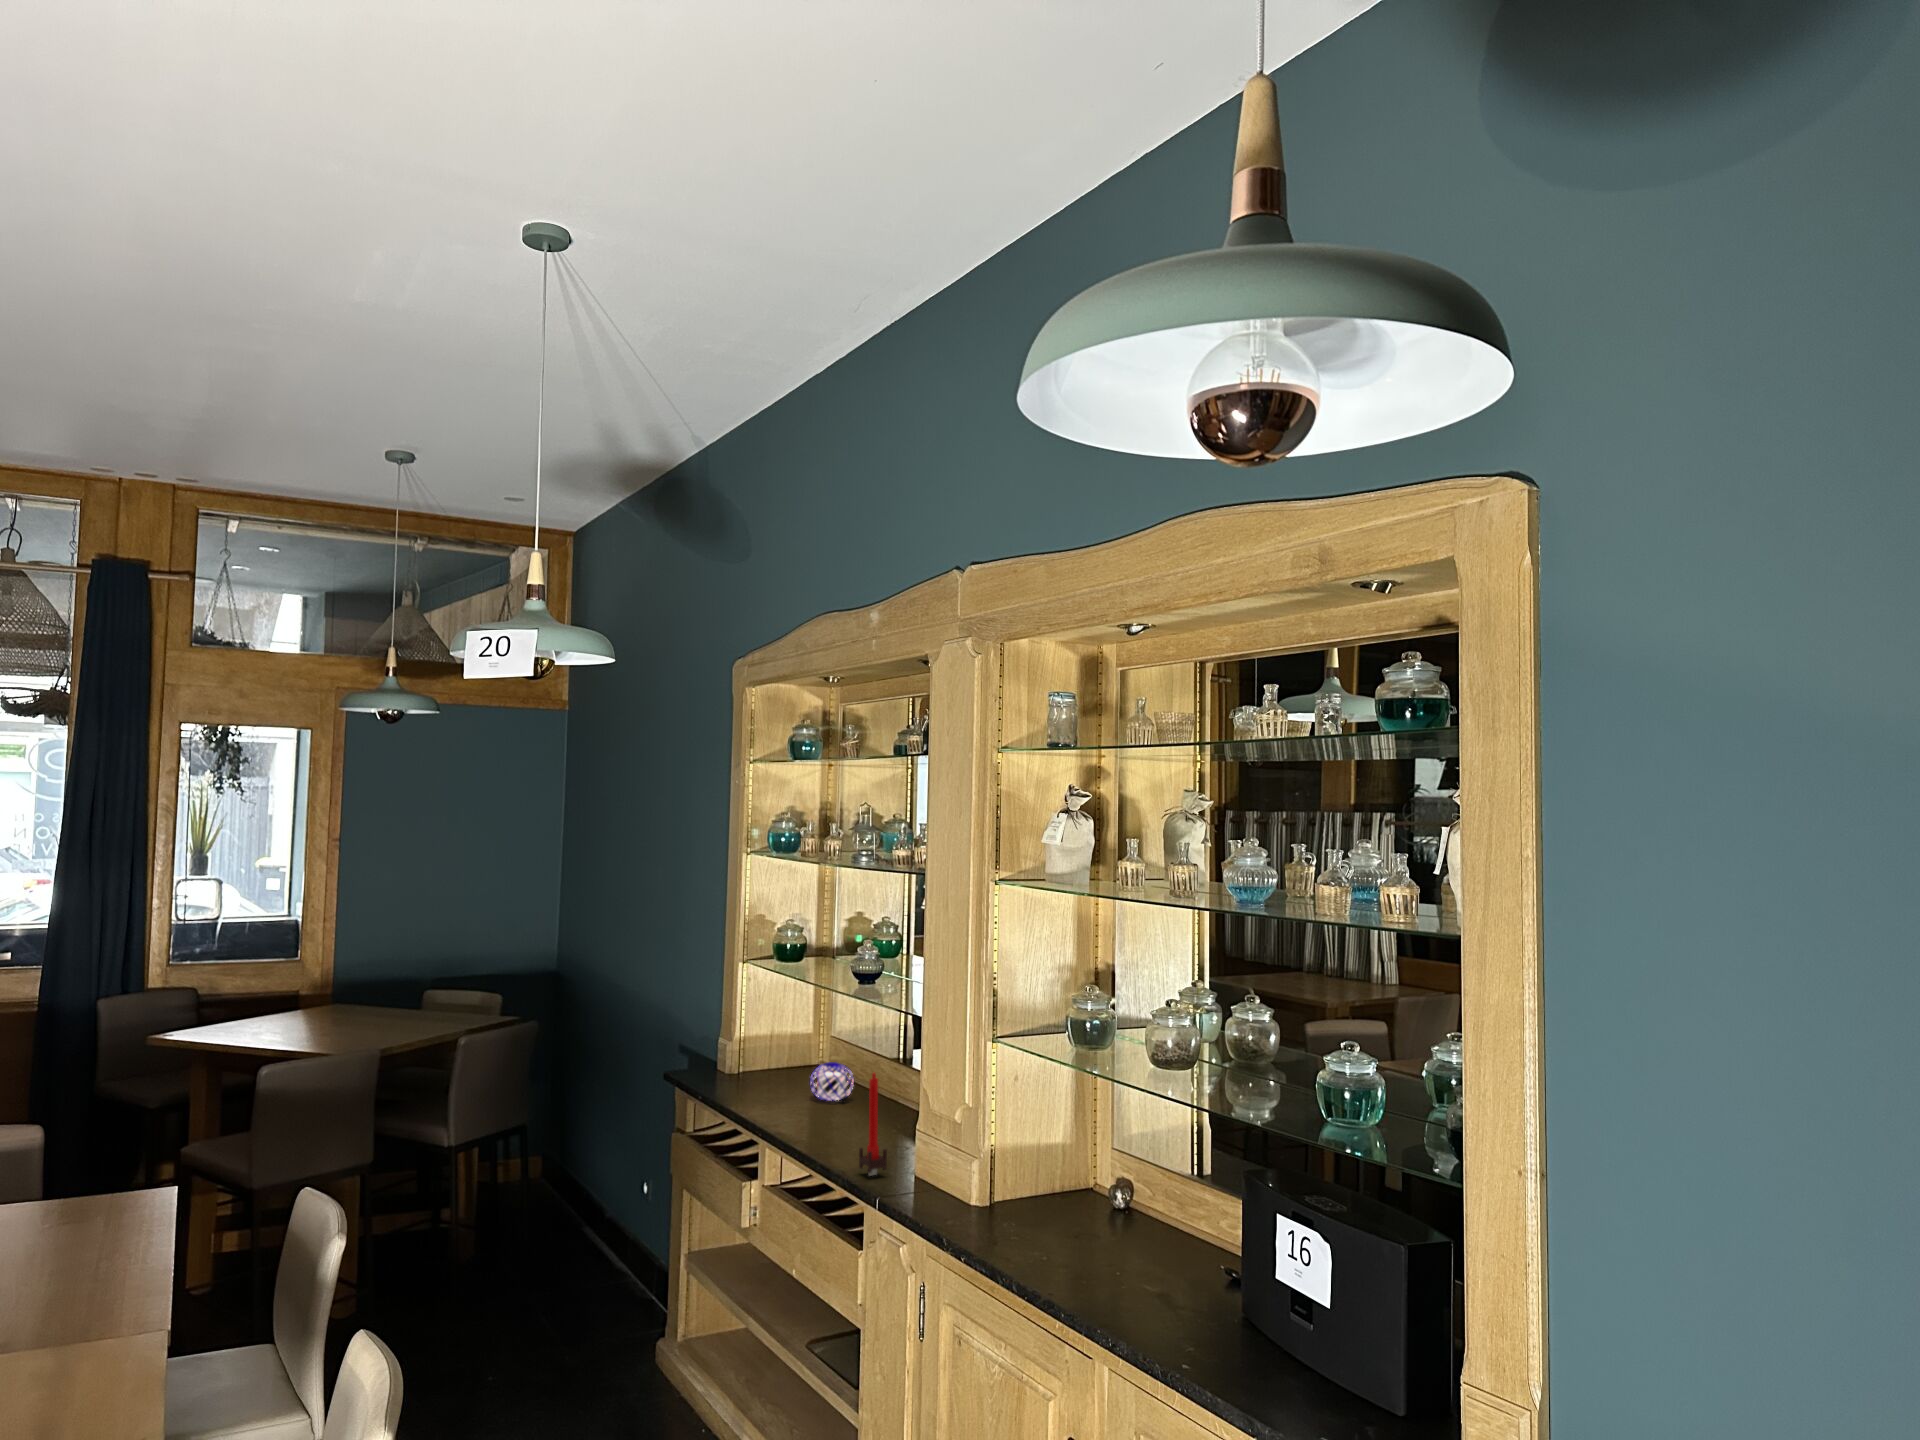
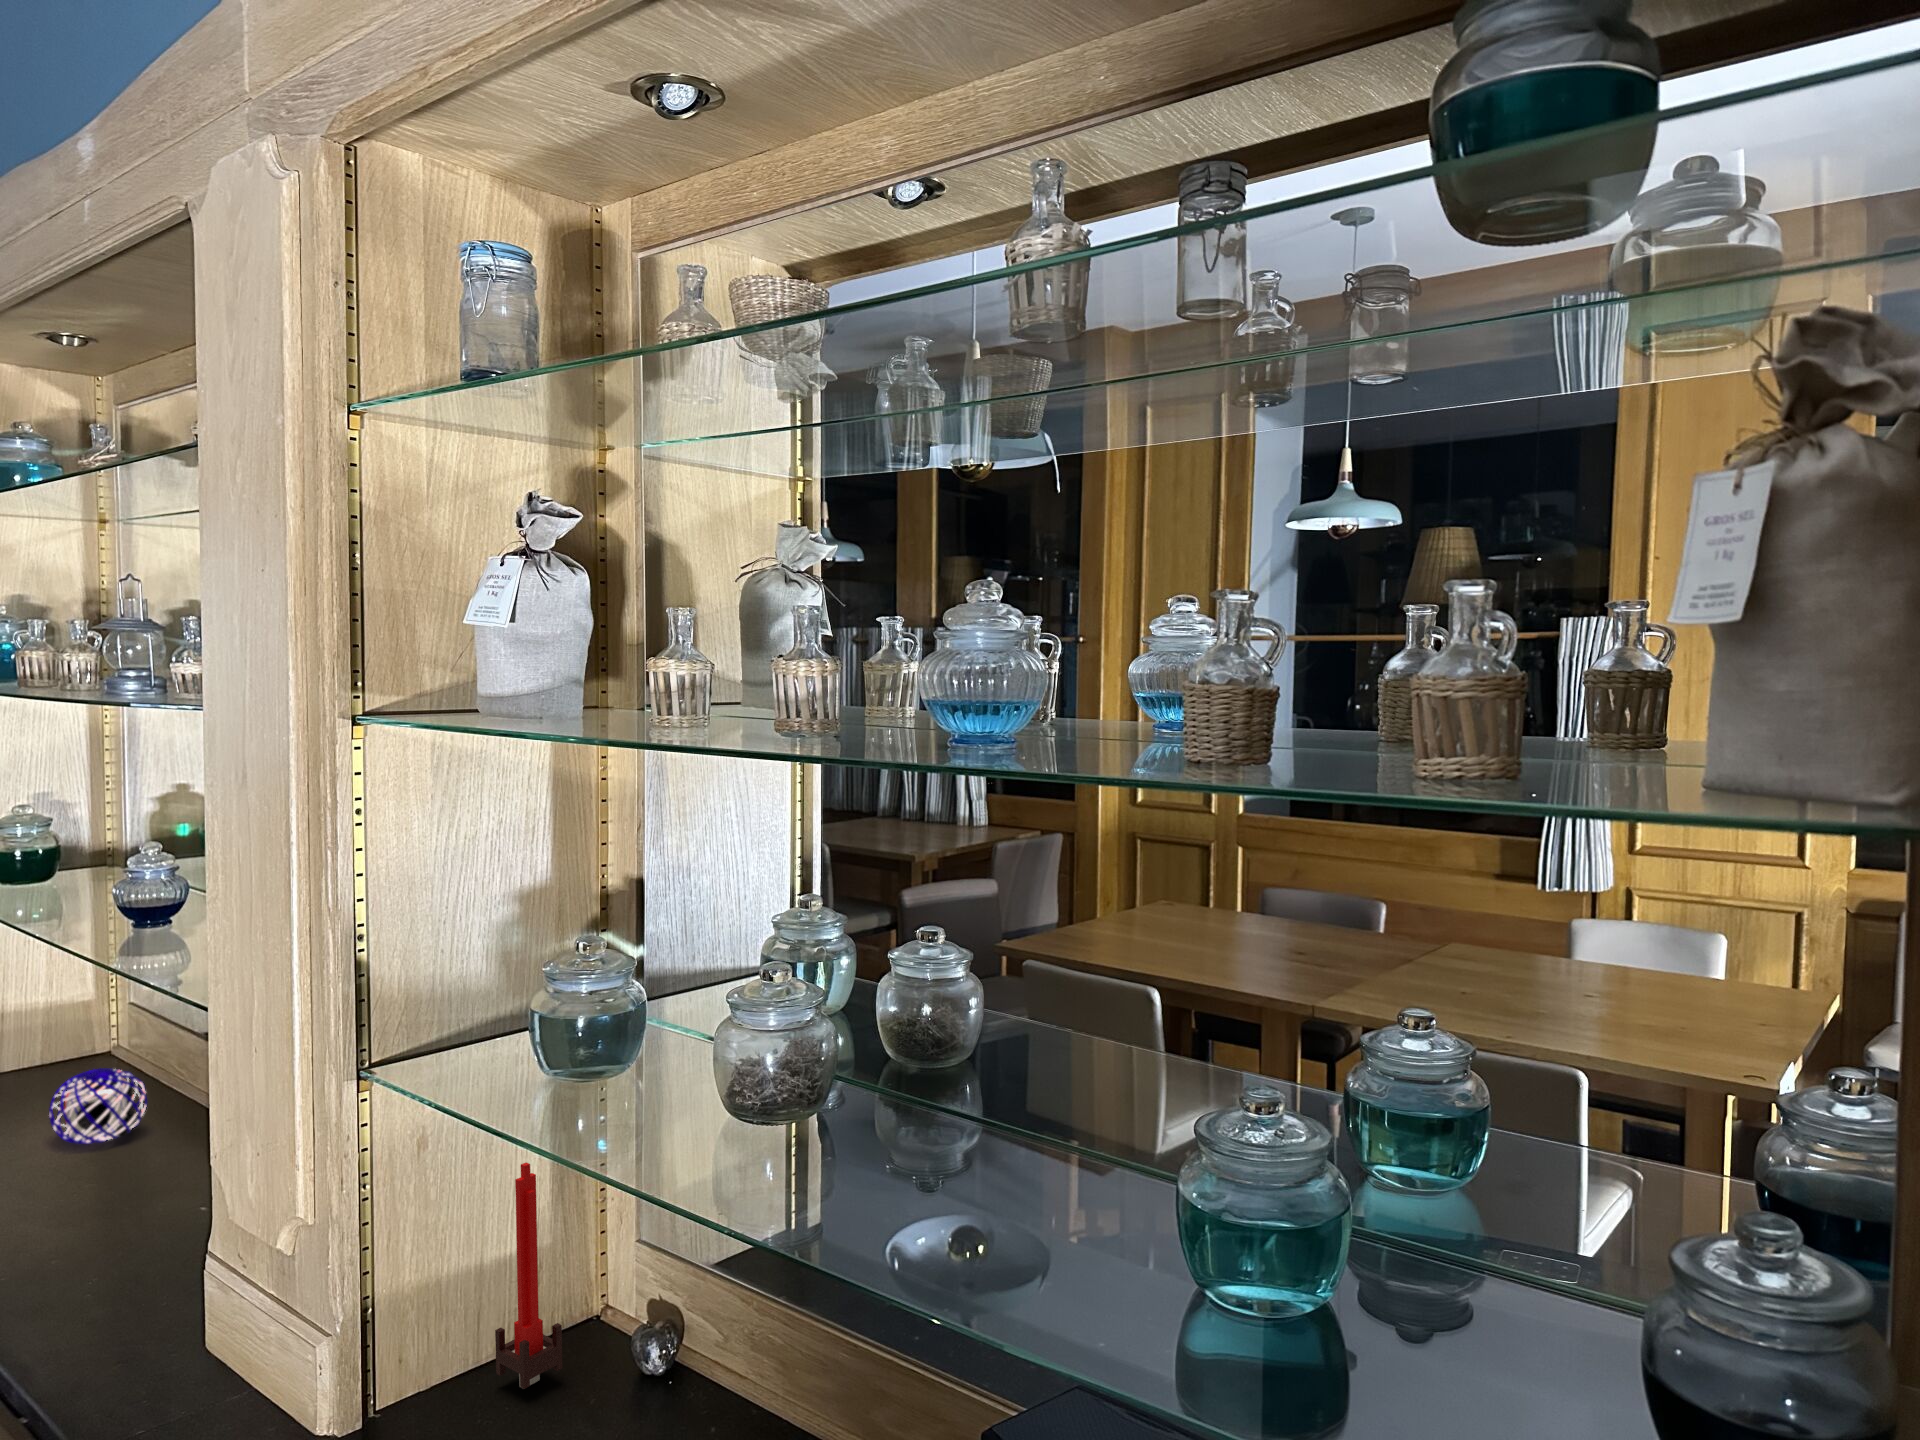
candle: present [859,1073,887,1176] -> present [495,1163,562,1389]

